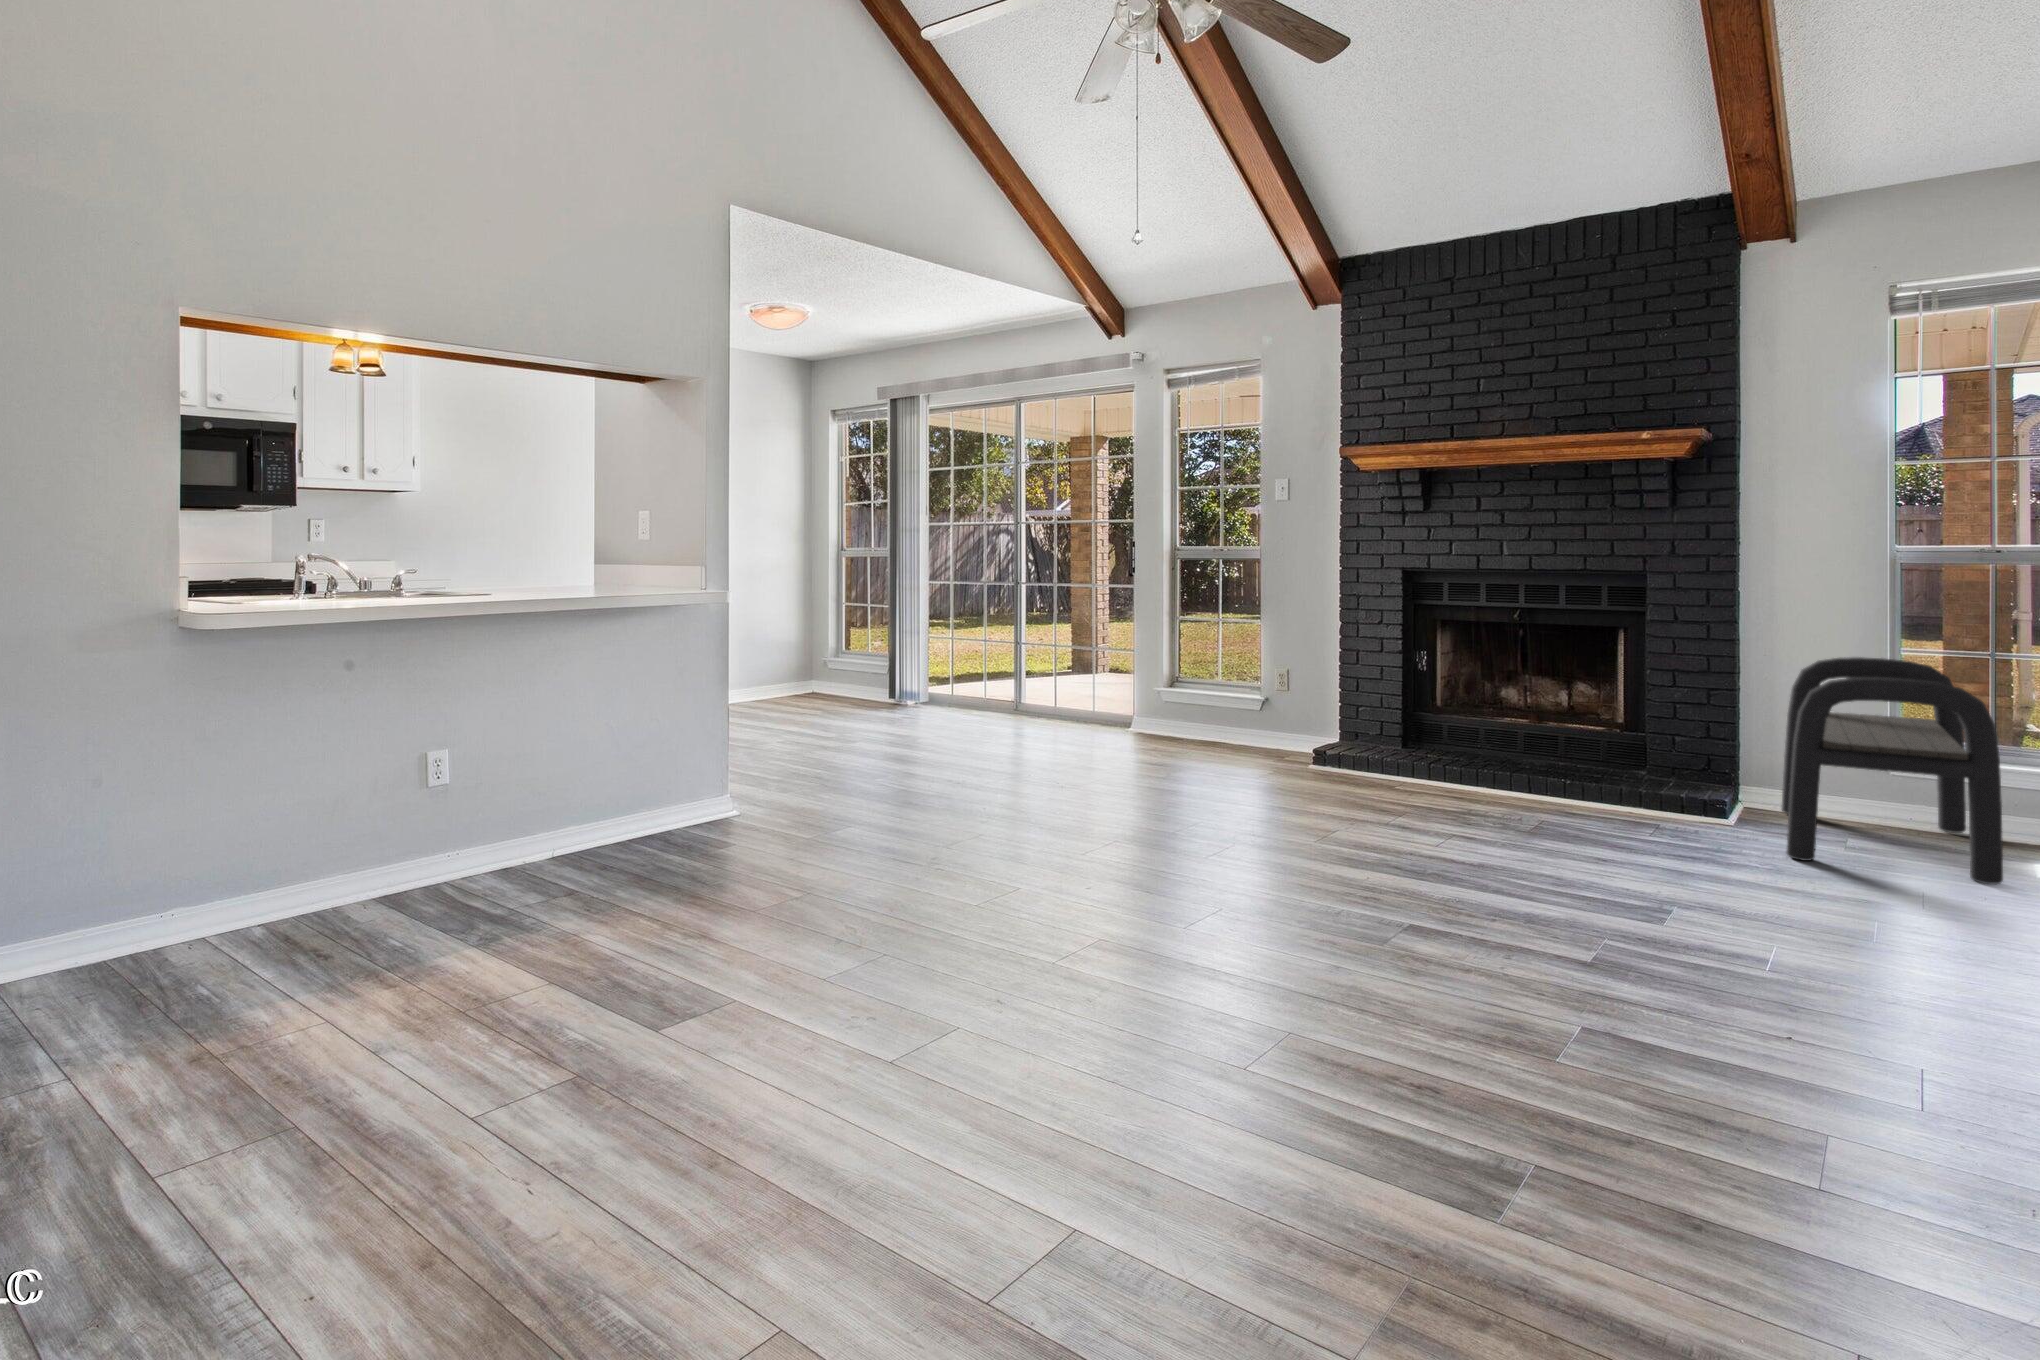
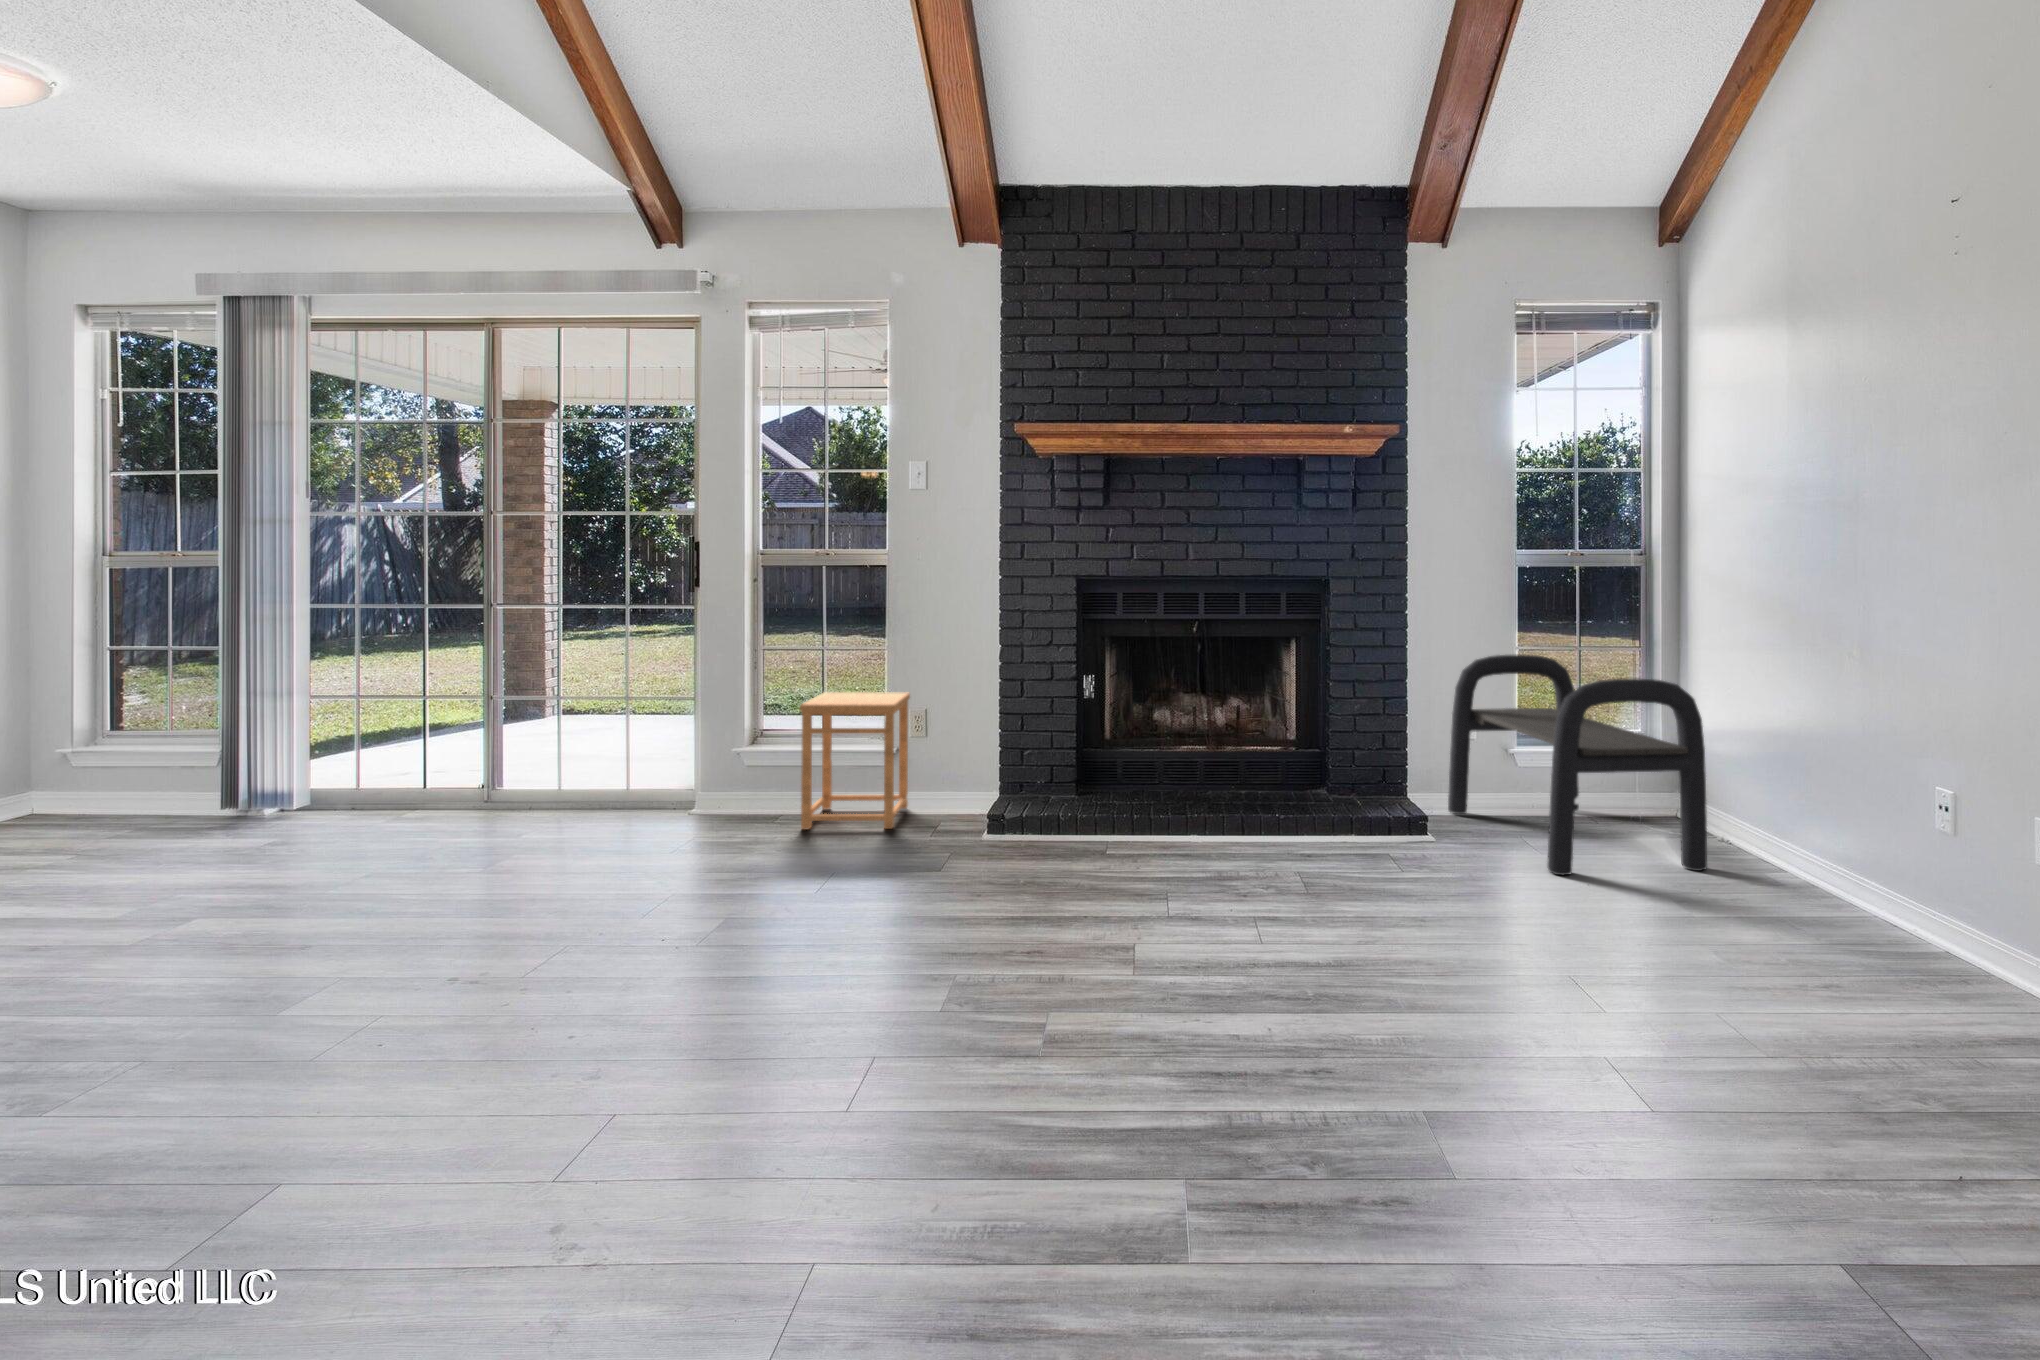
side table: none [1184,653,1275,755] -> present [800,692,910,830]

